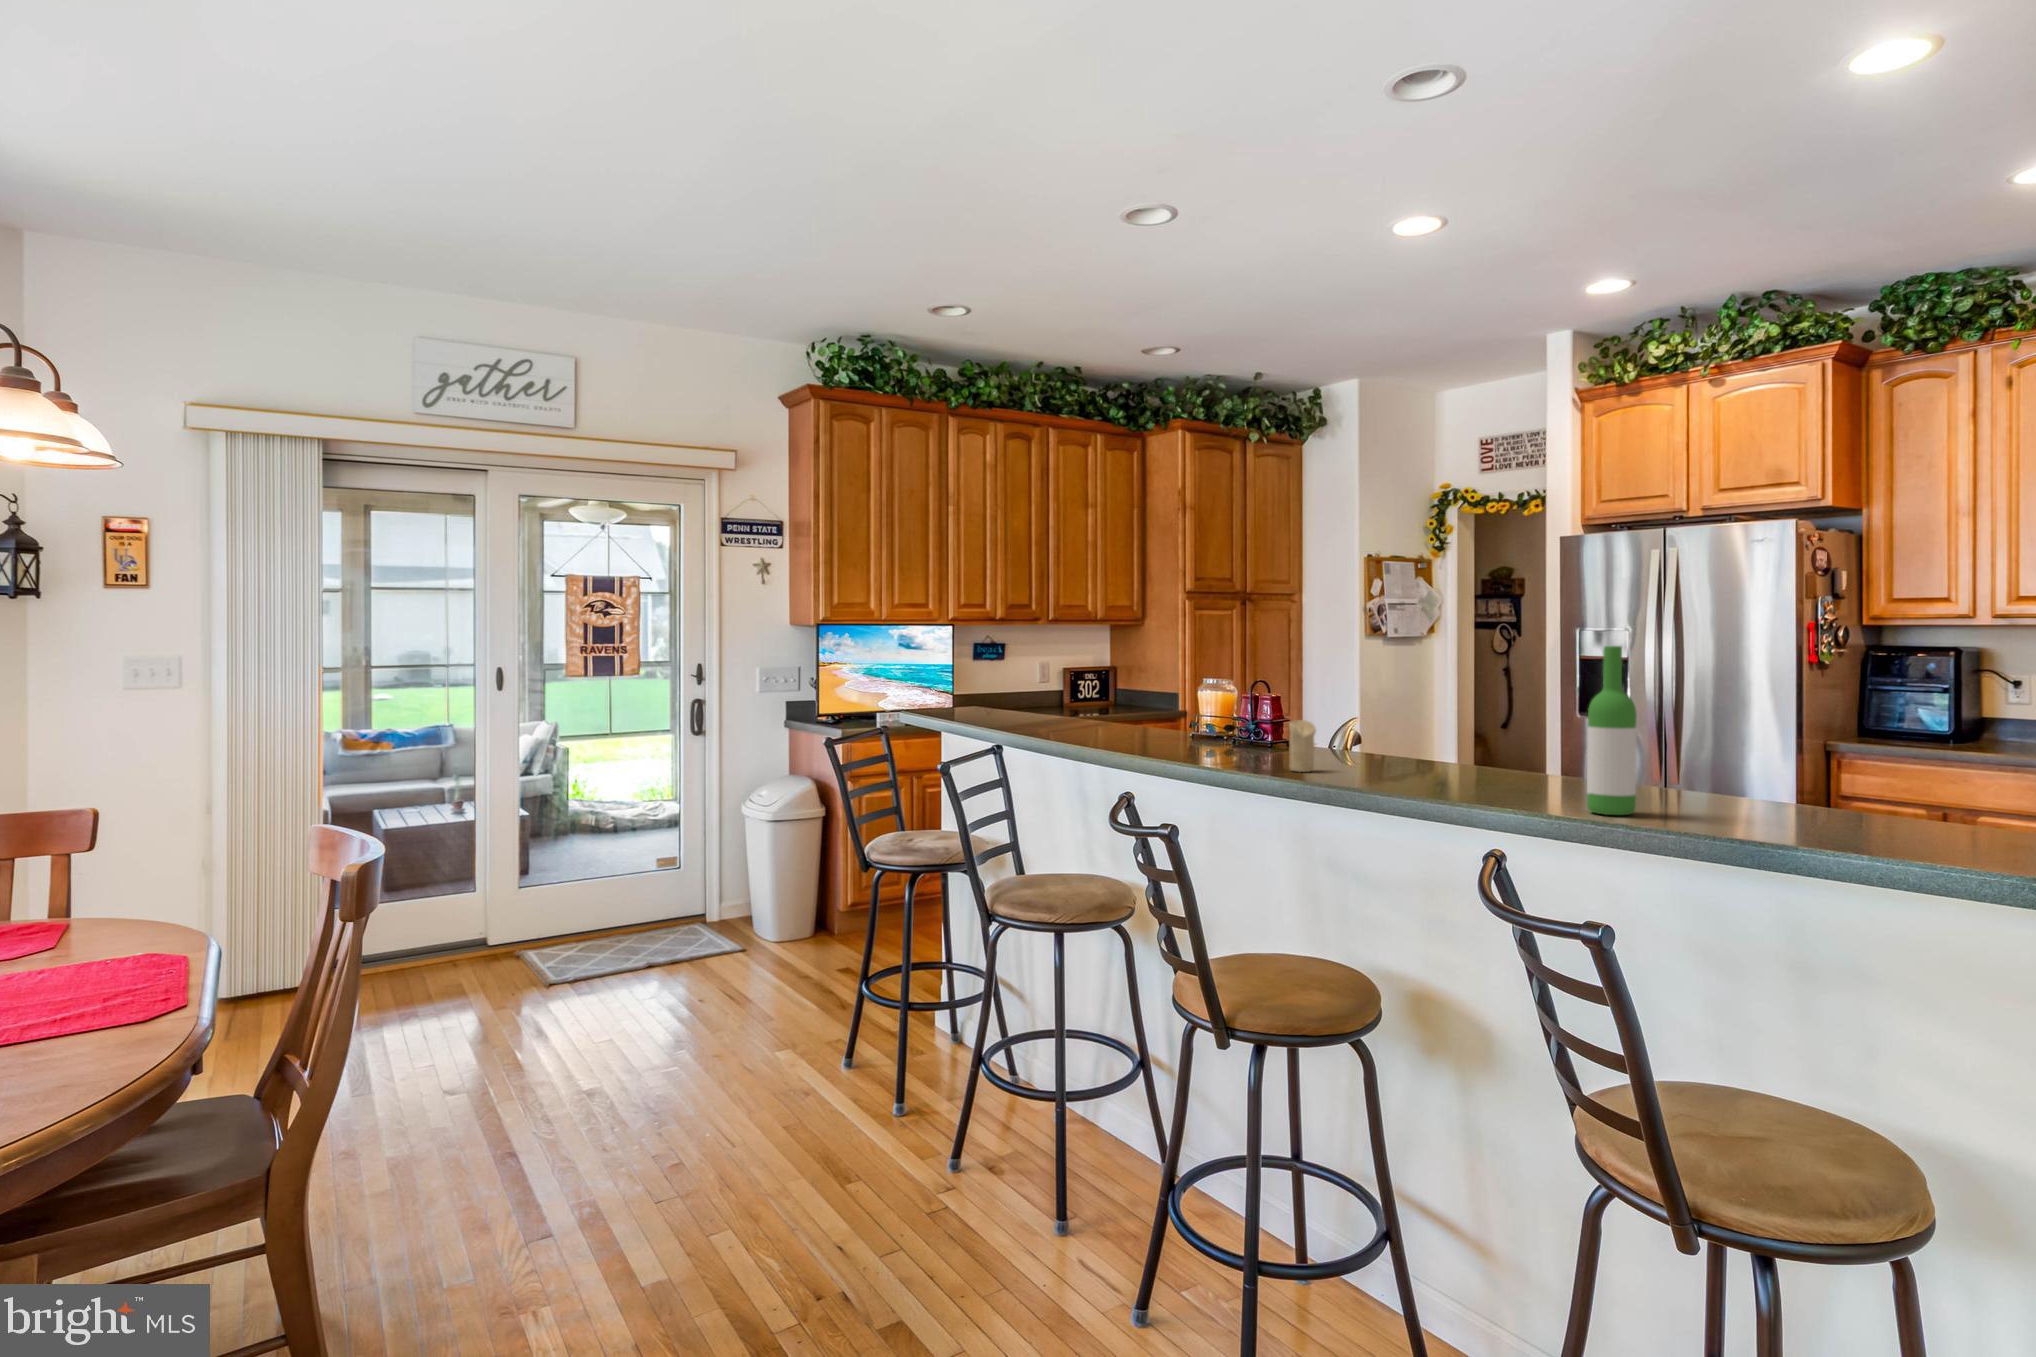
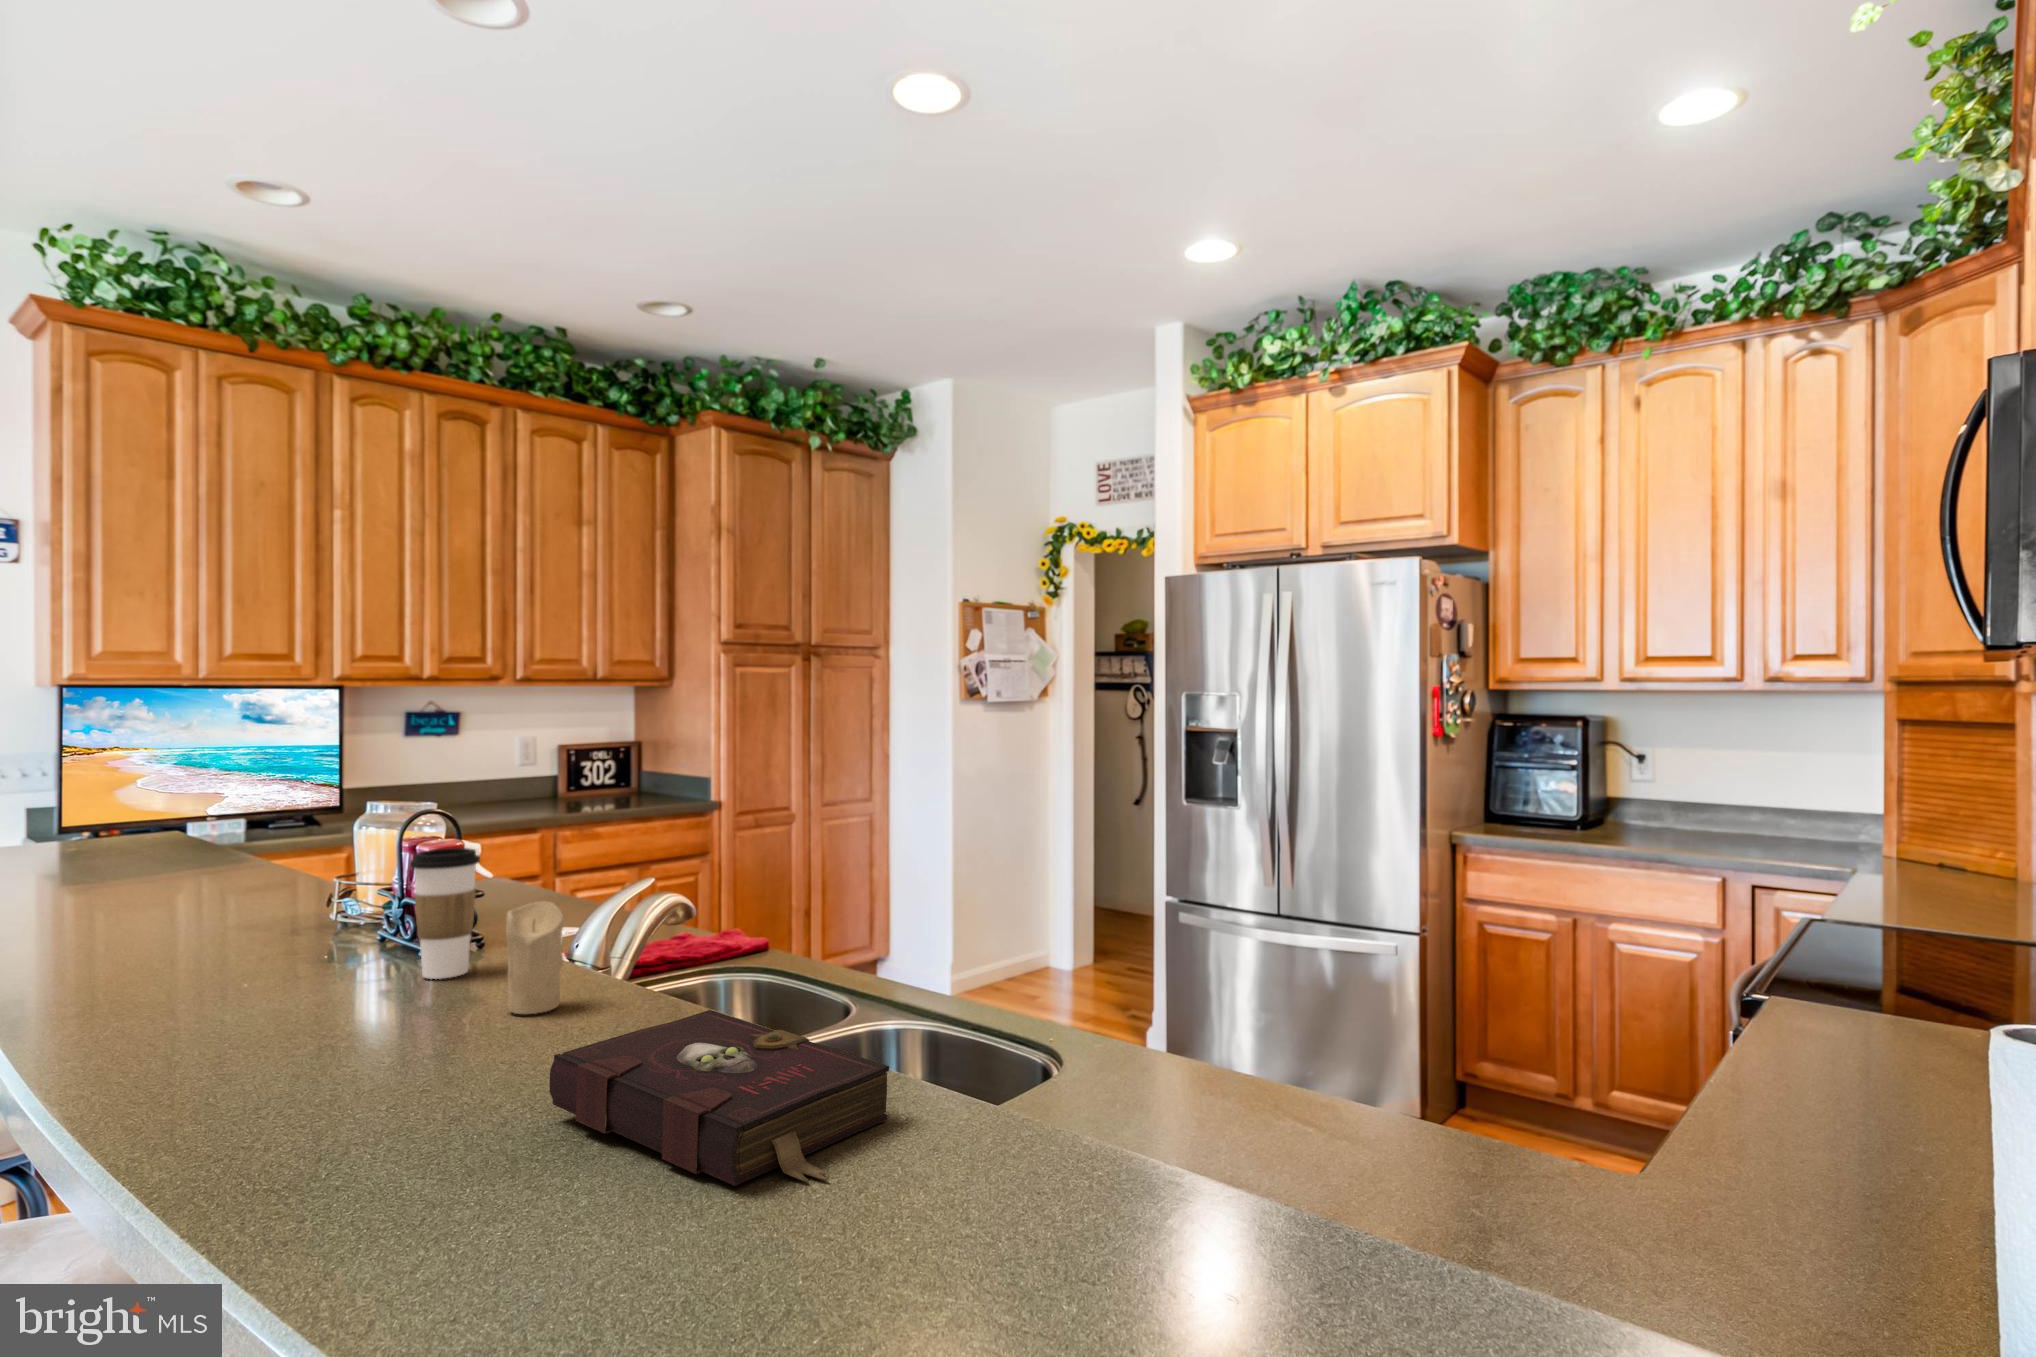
wine bottle: present [1587,646,1637,815] -> none [922,795,1036,1263]
coffee cup: none [1211,699,1244,763] -> present [410,848,480,979]
book: none [1381,759,1536,803] -> present [550,1010,889,1186]

